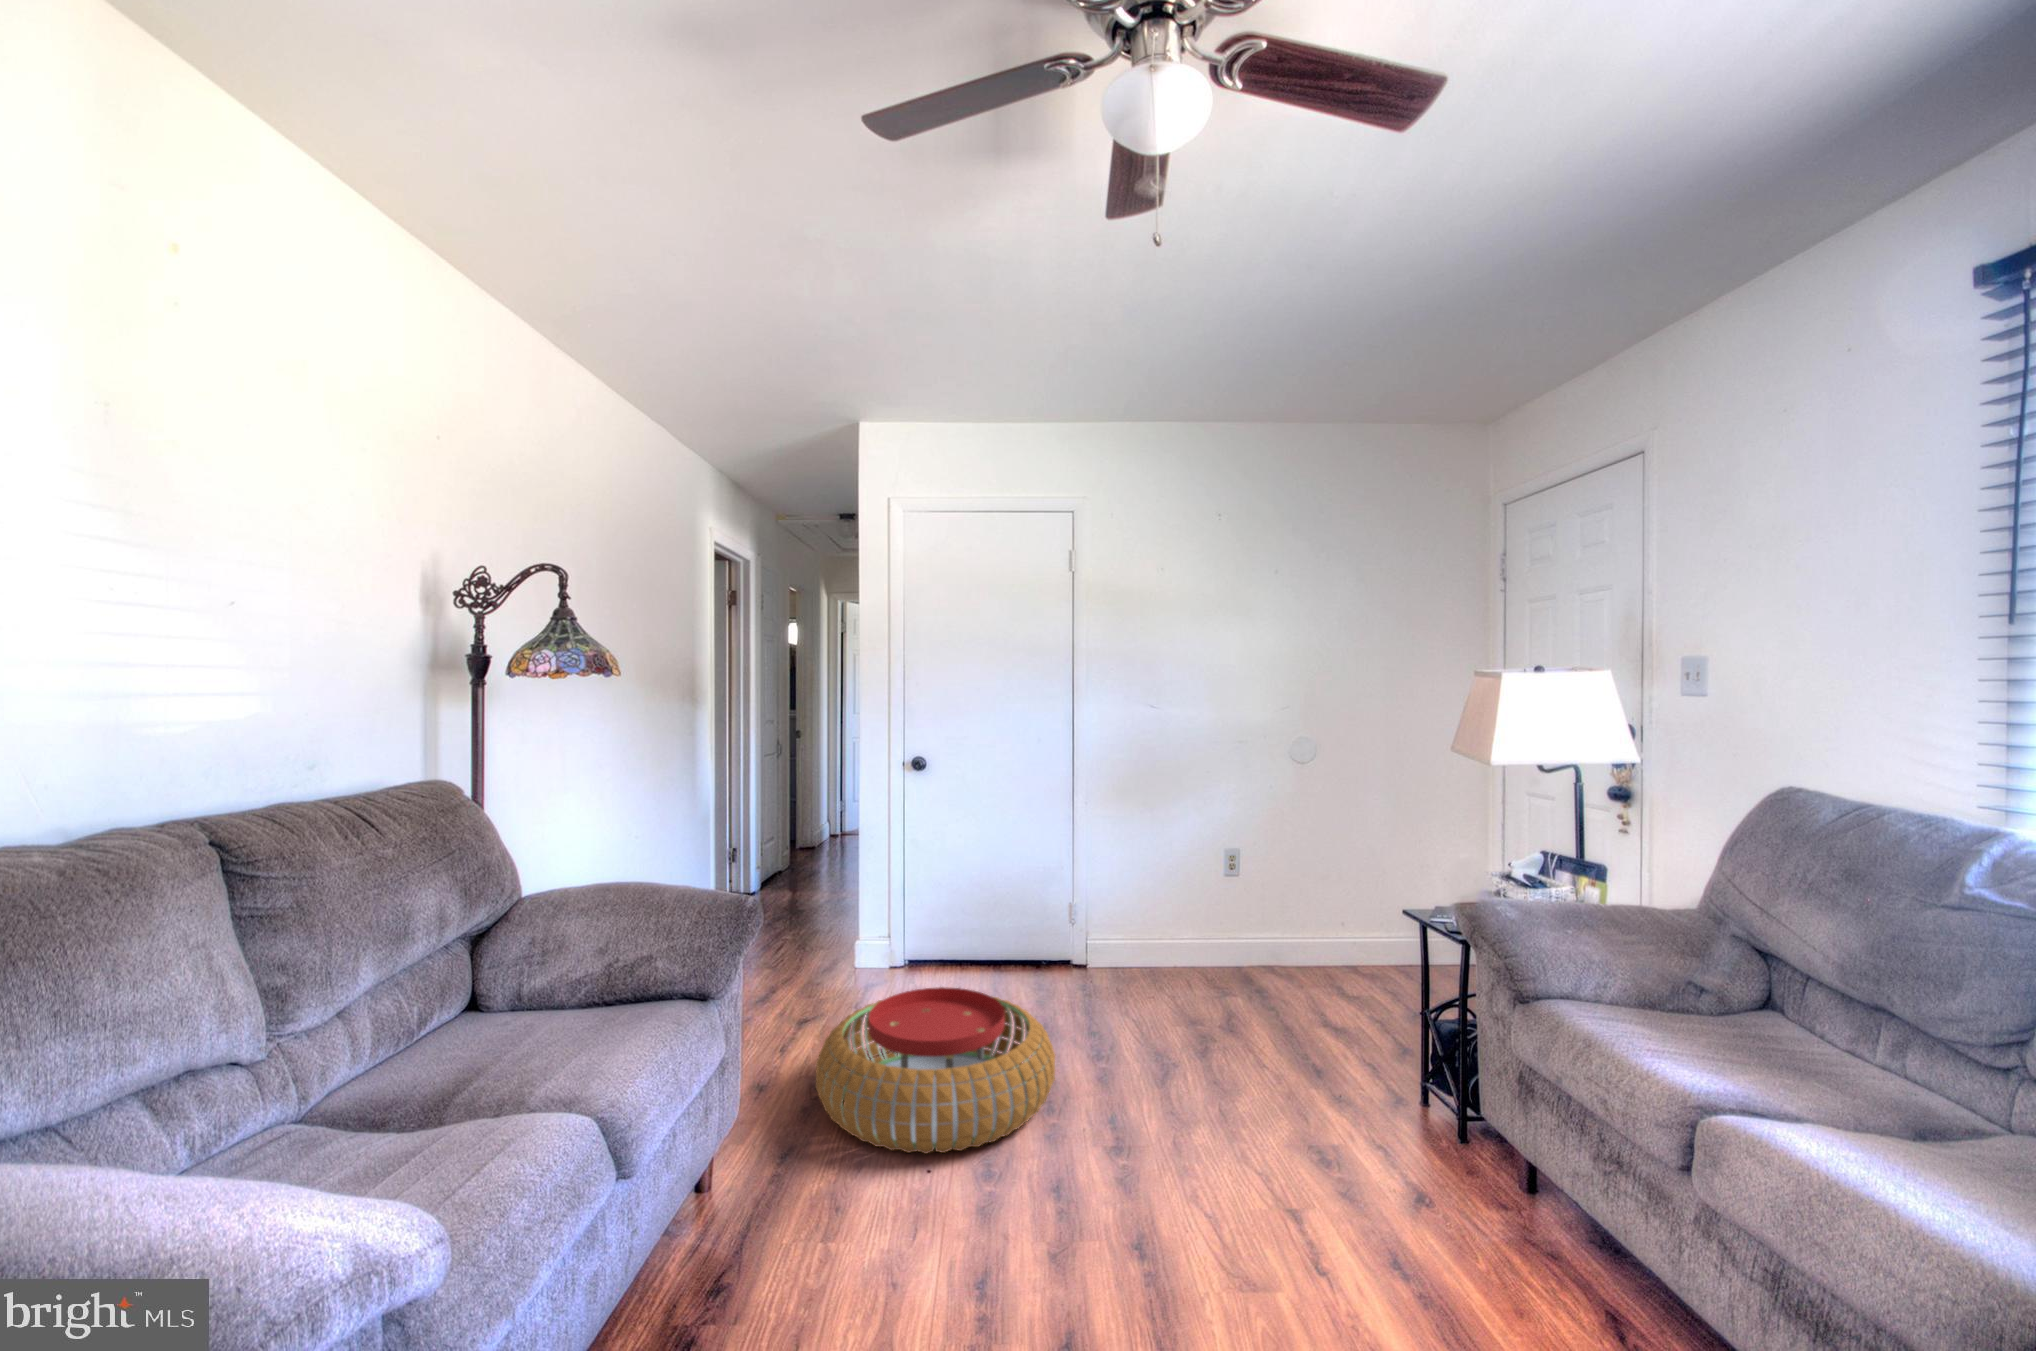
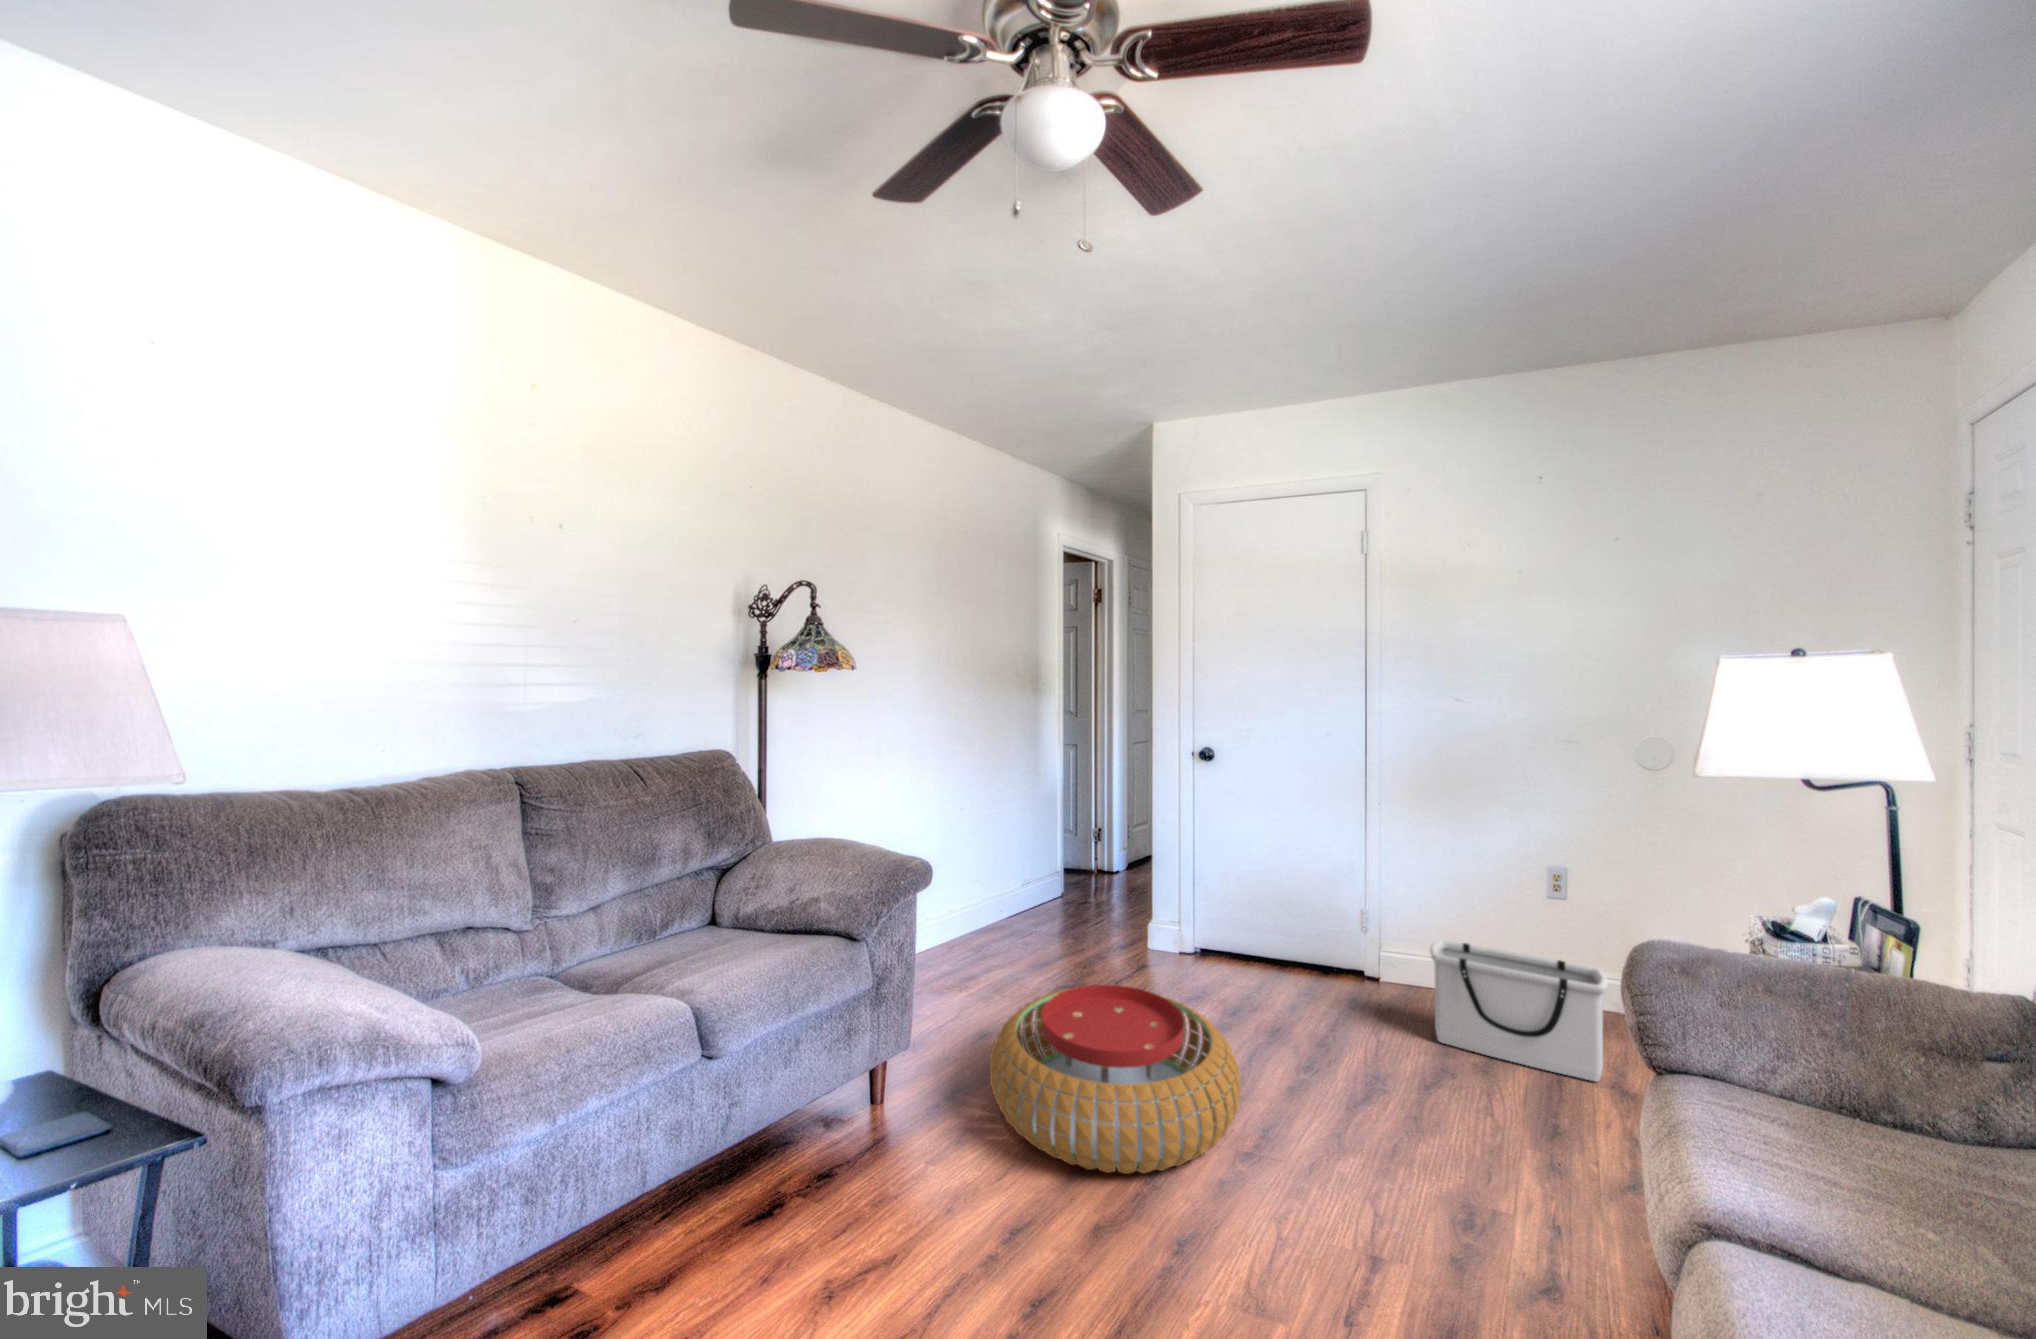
storage bin: none [1117,902,1232,984] -> present [1430,940,1608,1081]

